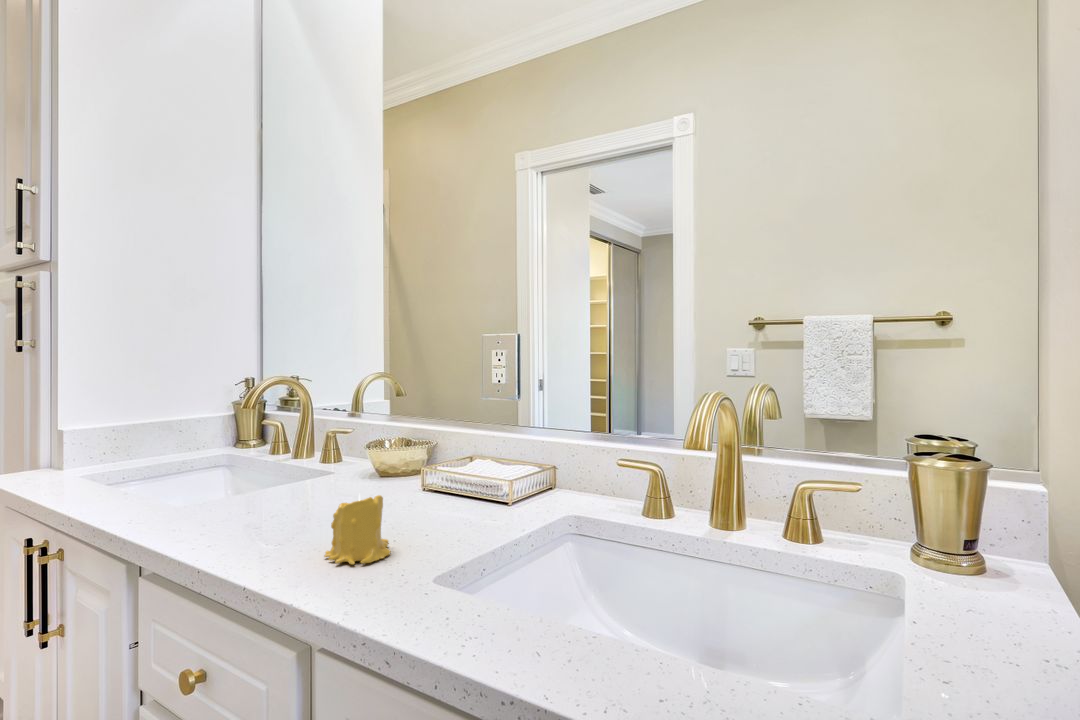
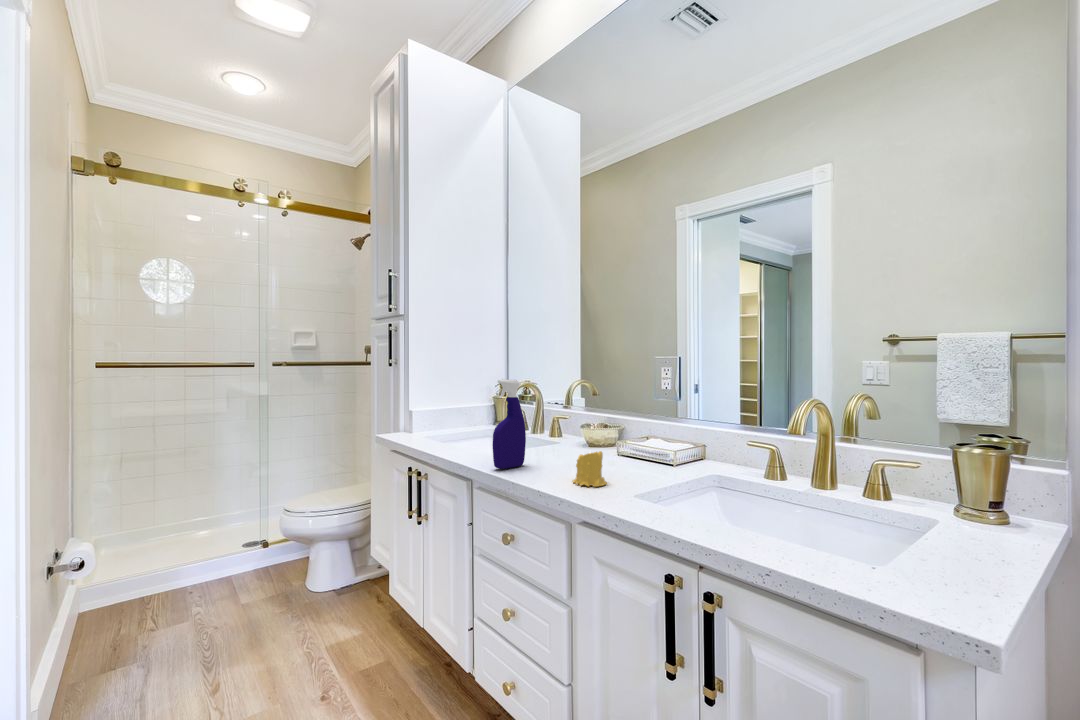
spray bottle: none [172,368,249,538] -> present [492,379,526,469]

